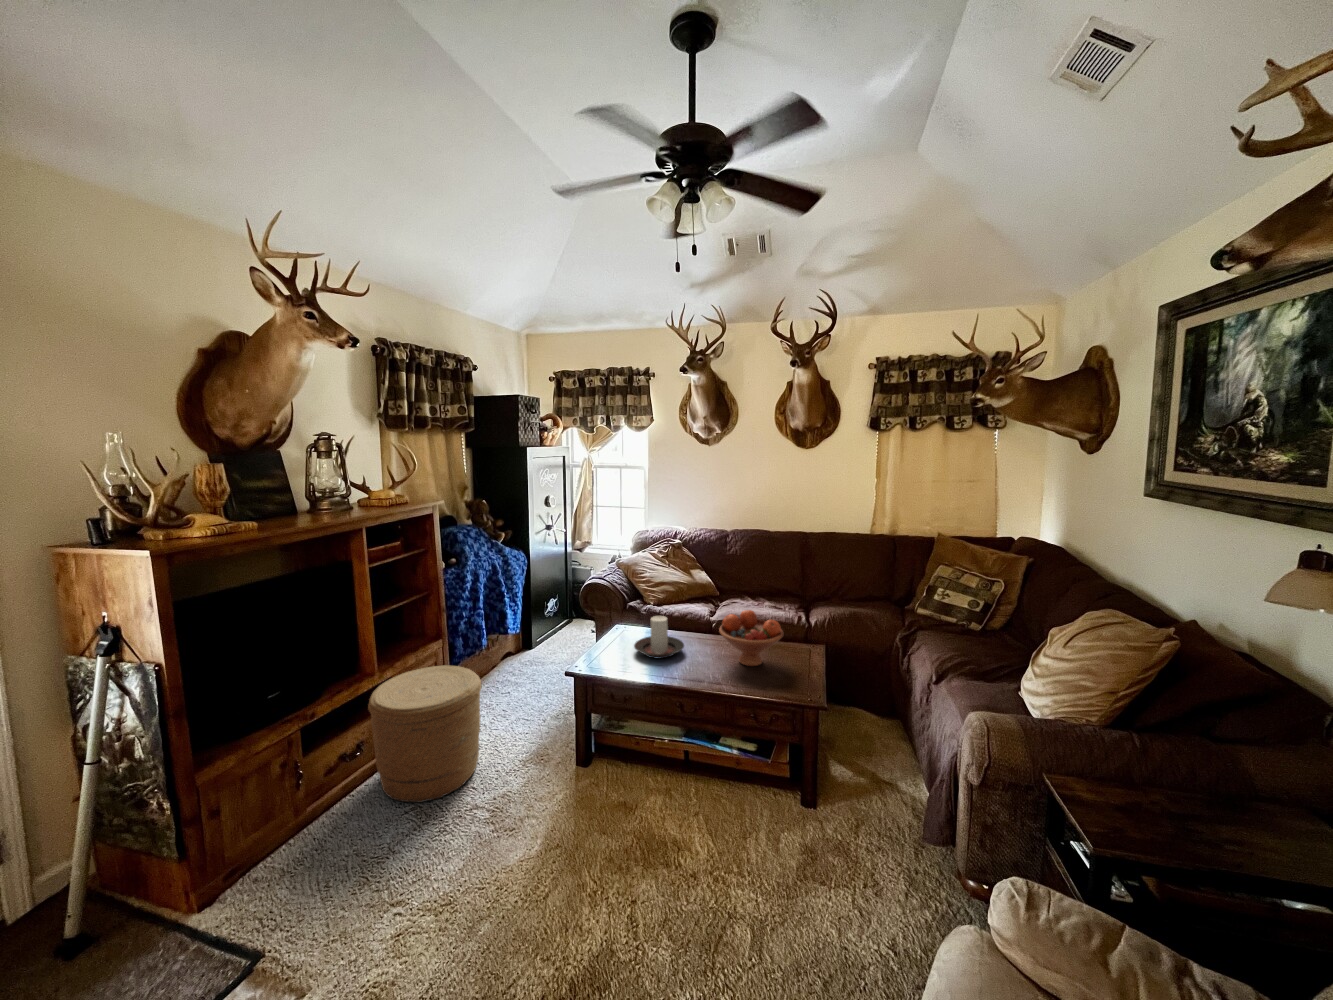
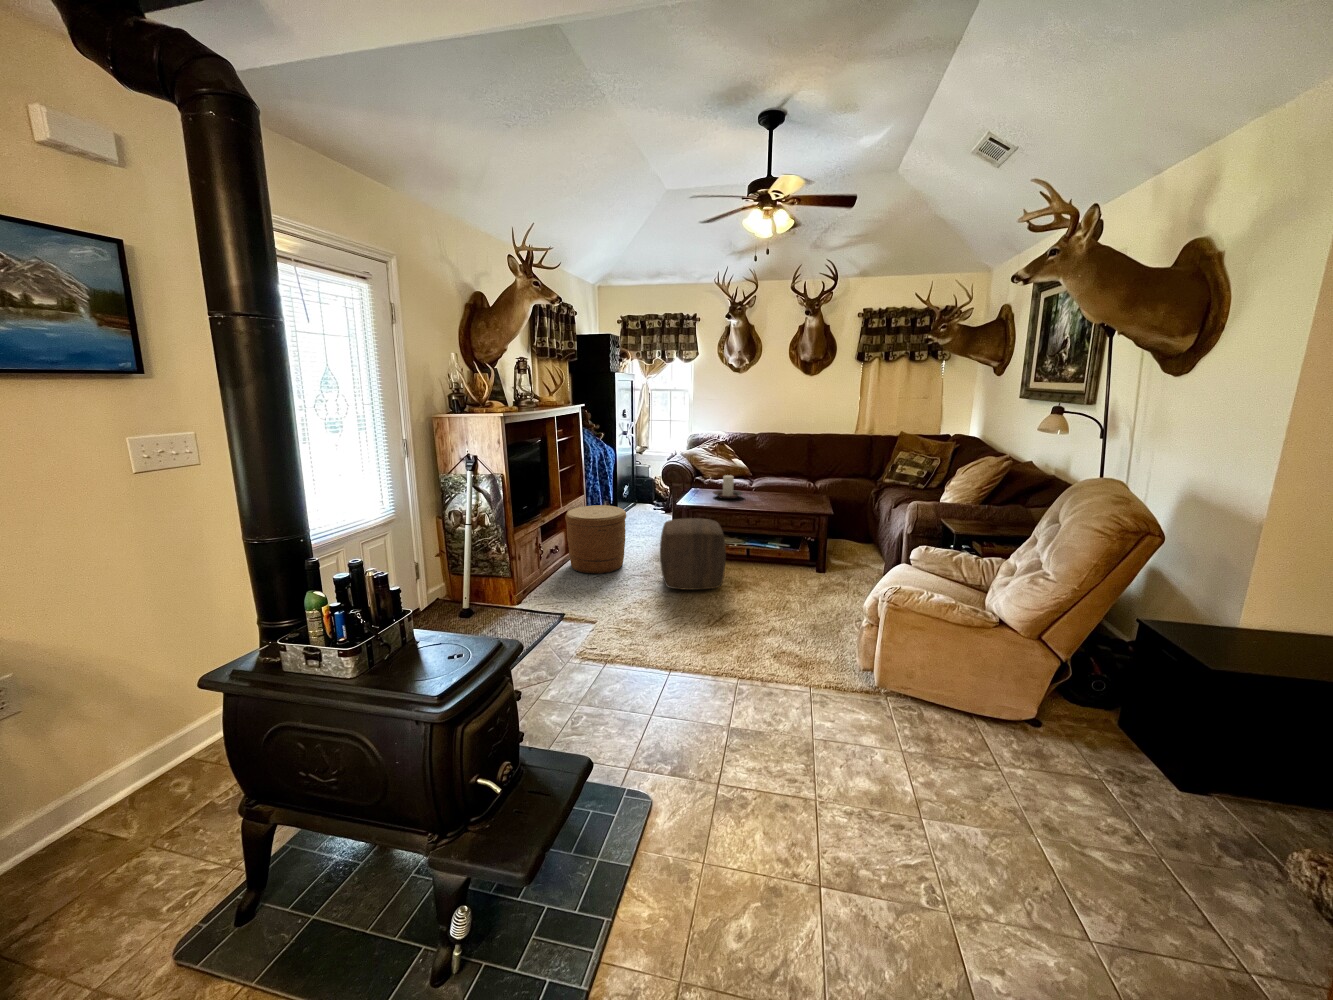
fruit bowl: present [719,610,783,666] -> none [766,470,805,501]
ottoman: none [497,711,625,874] -> present [660,518,726,590]

